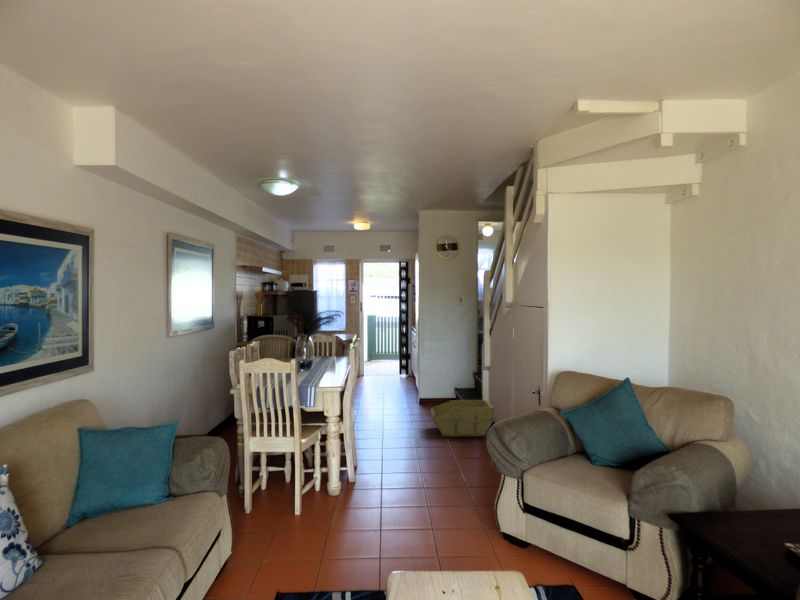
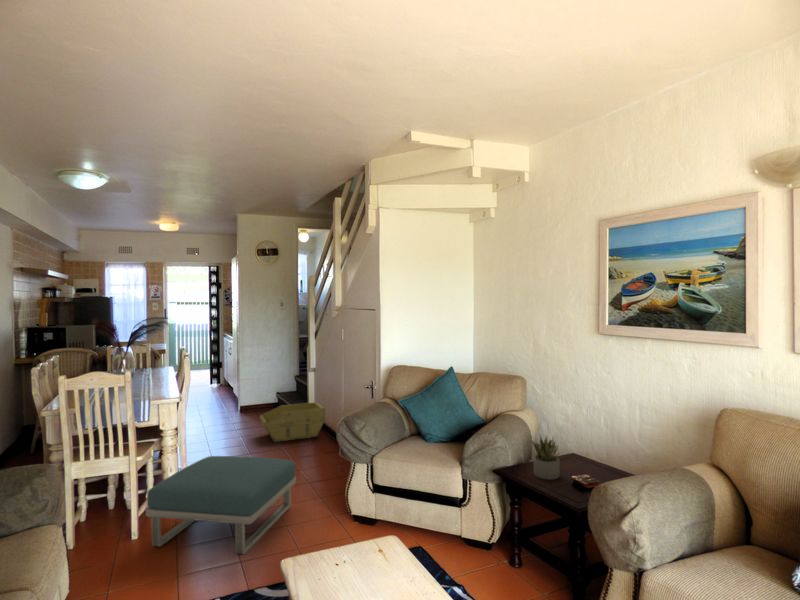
footstool: none [304,446,447,553] -> present [146,456,296,554]
succulent plant: none [735,481,782,547] -> present [533,437,560,480]

